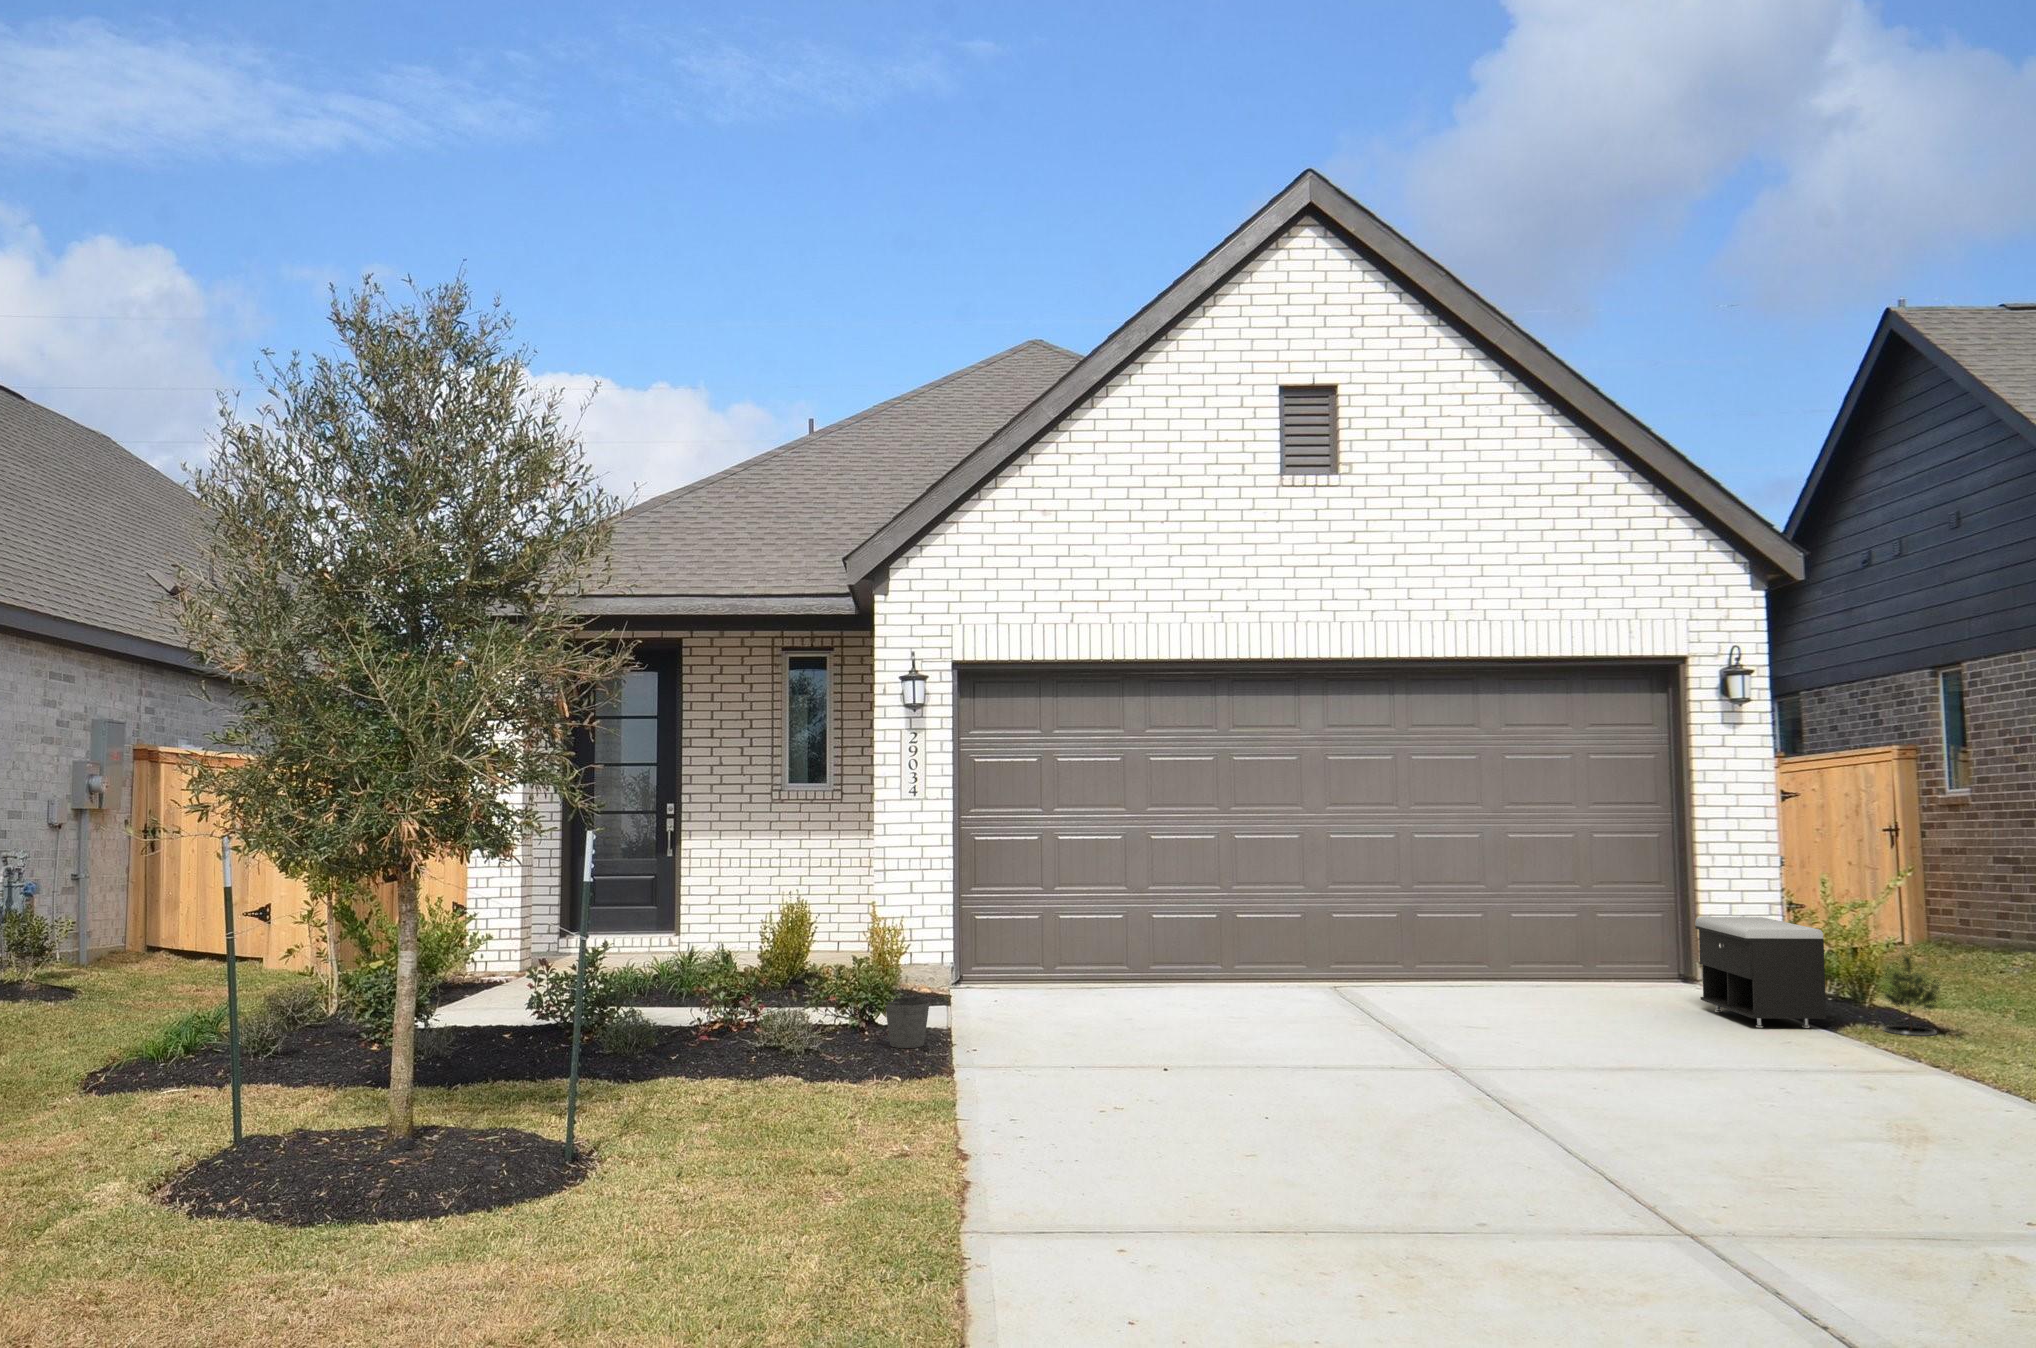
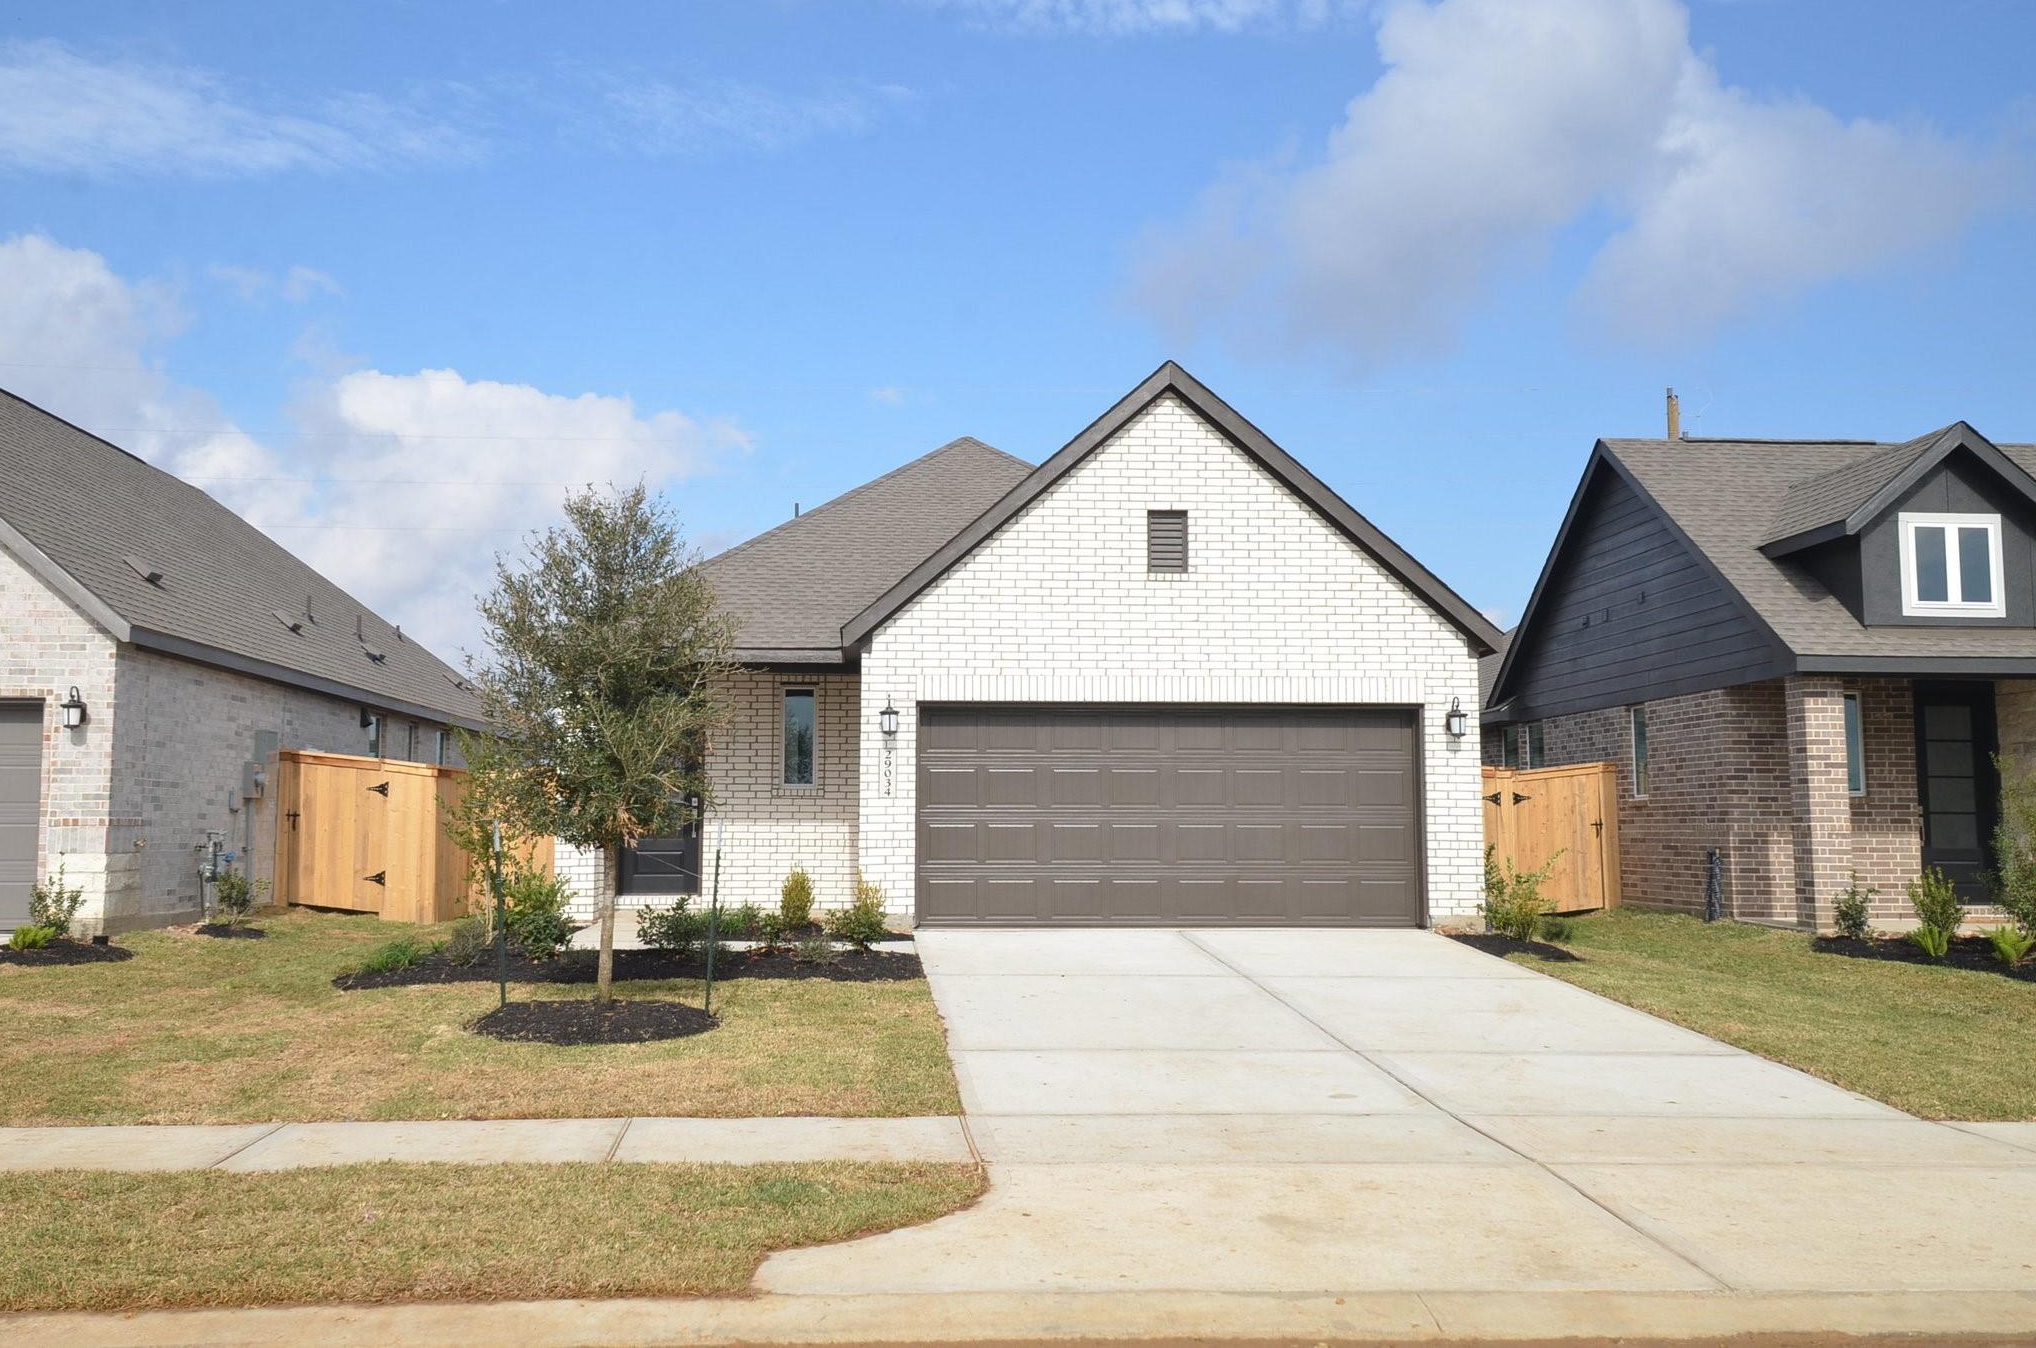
storage bench: present [1695,917,1826,1028] -> none [1424,884,1501,958]
bucket: present [886,996,930,1048] -> none [874,933,905,967]

